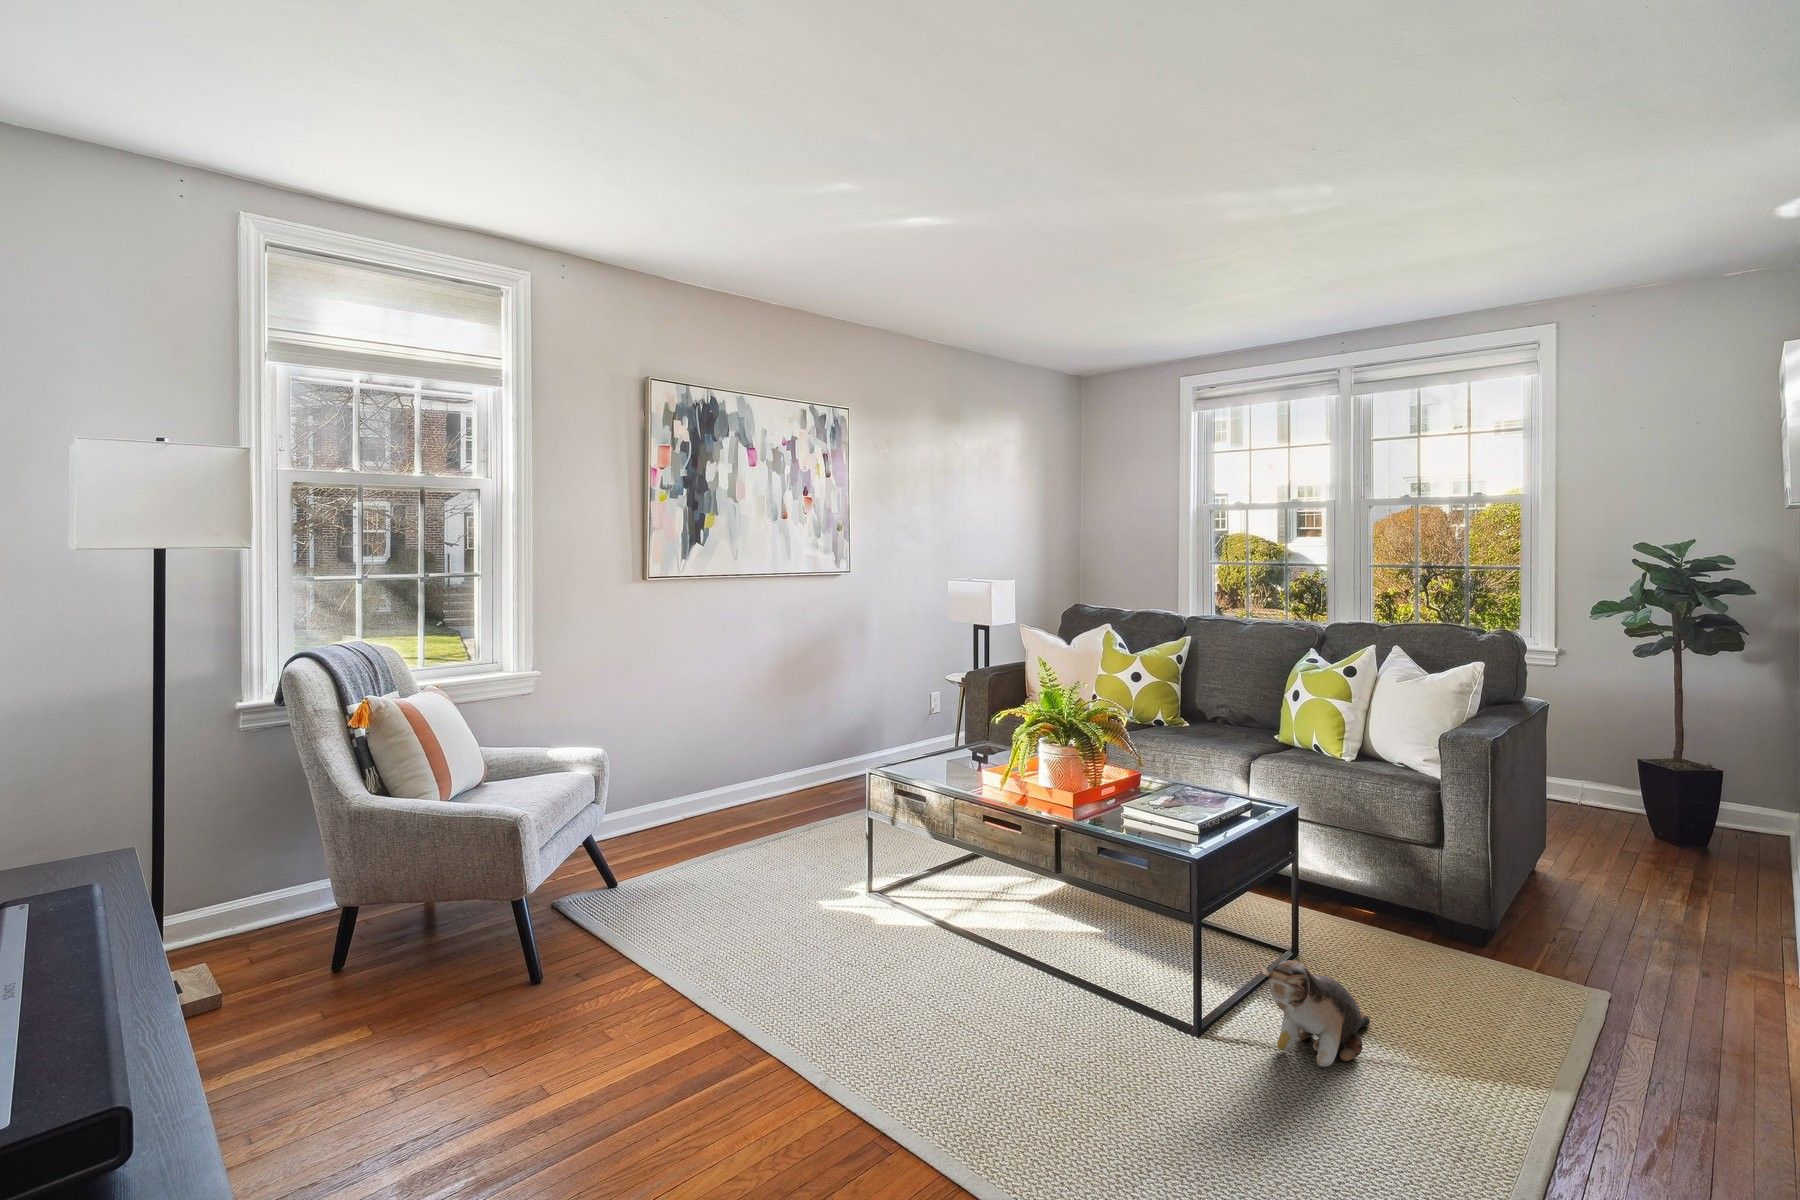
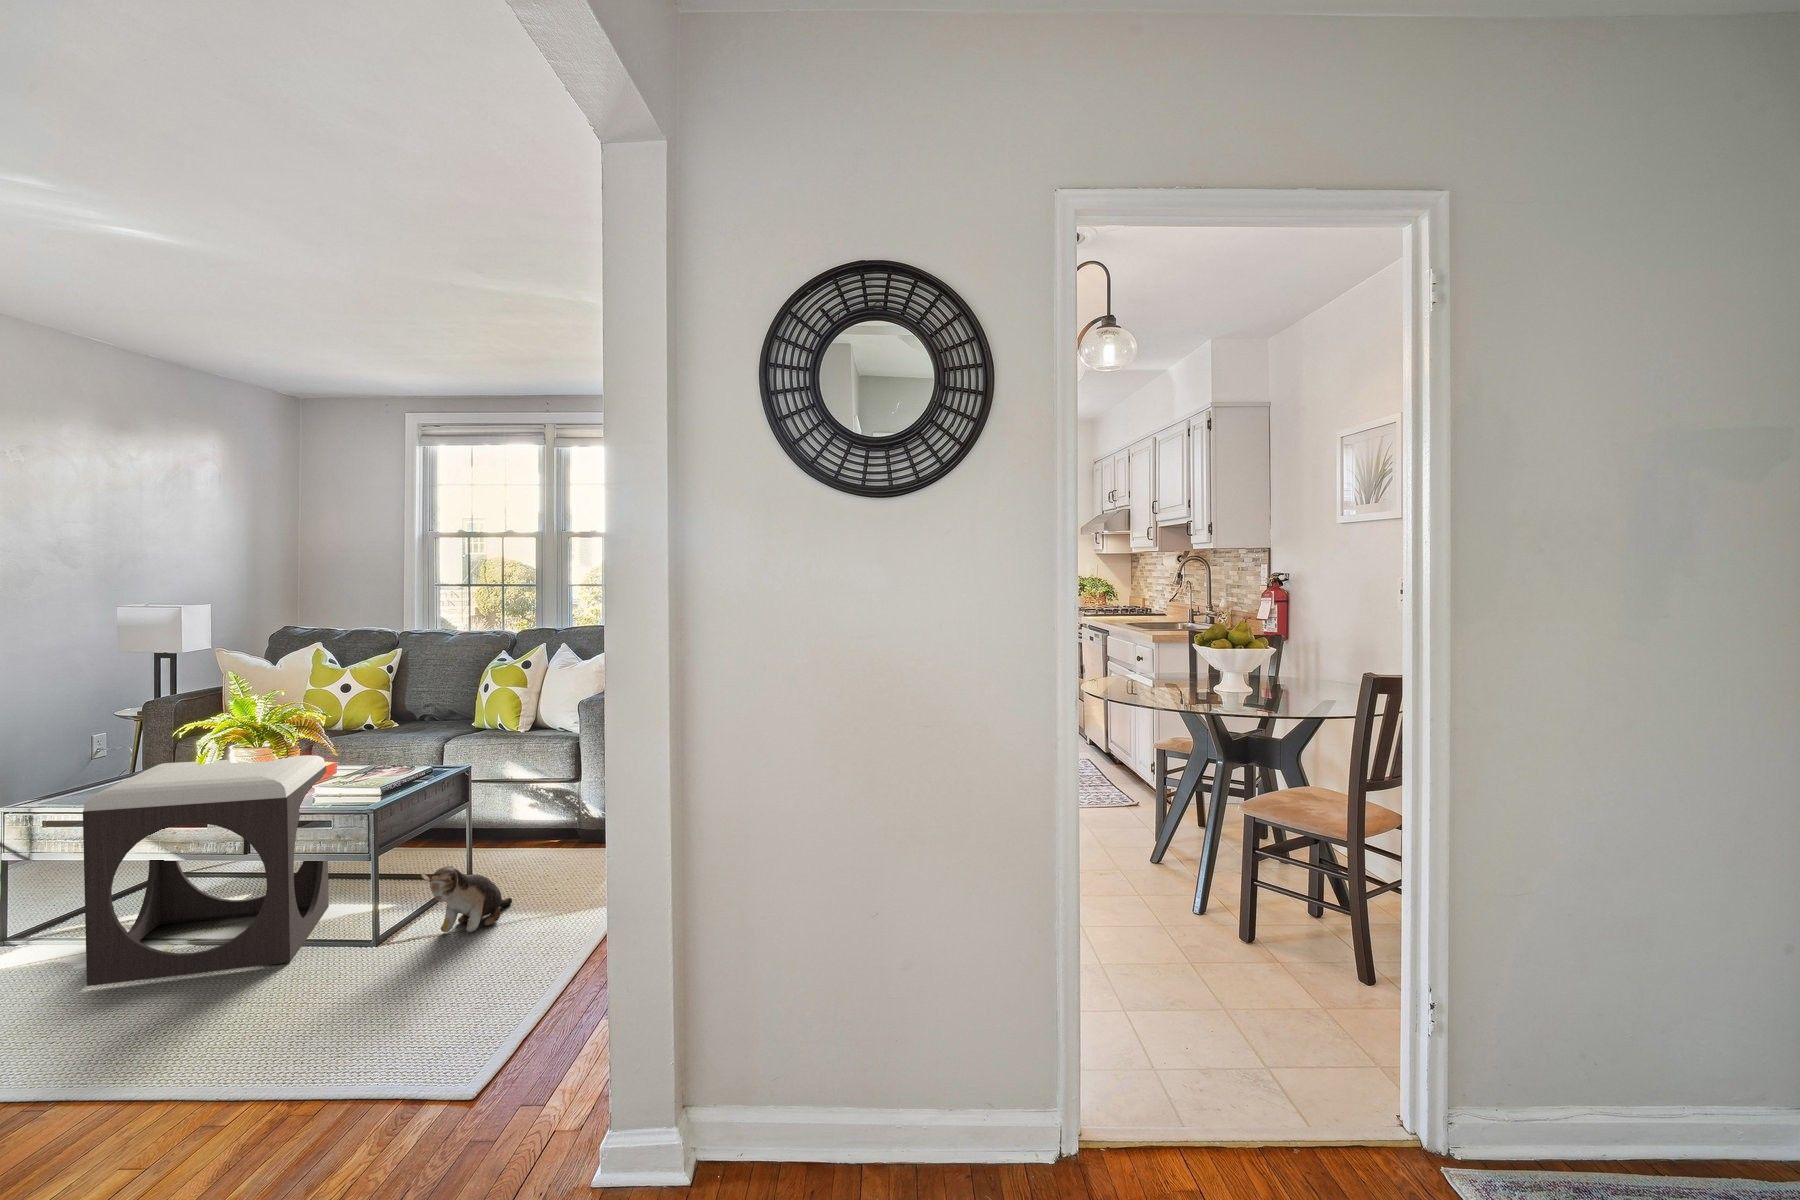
footstool: none [898,745,1131,1030] -> present [83,755,329,986]

